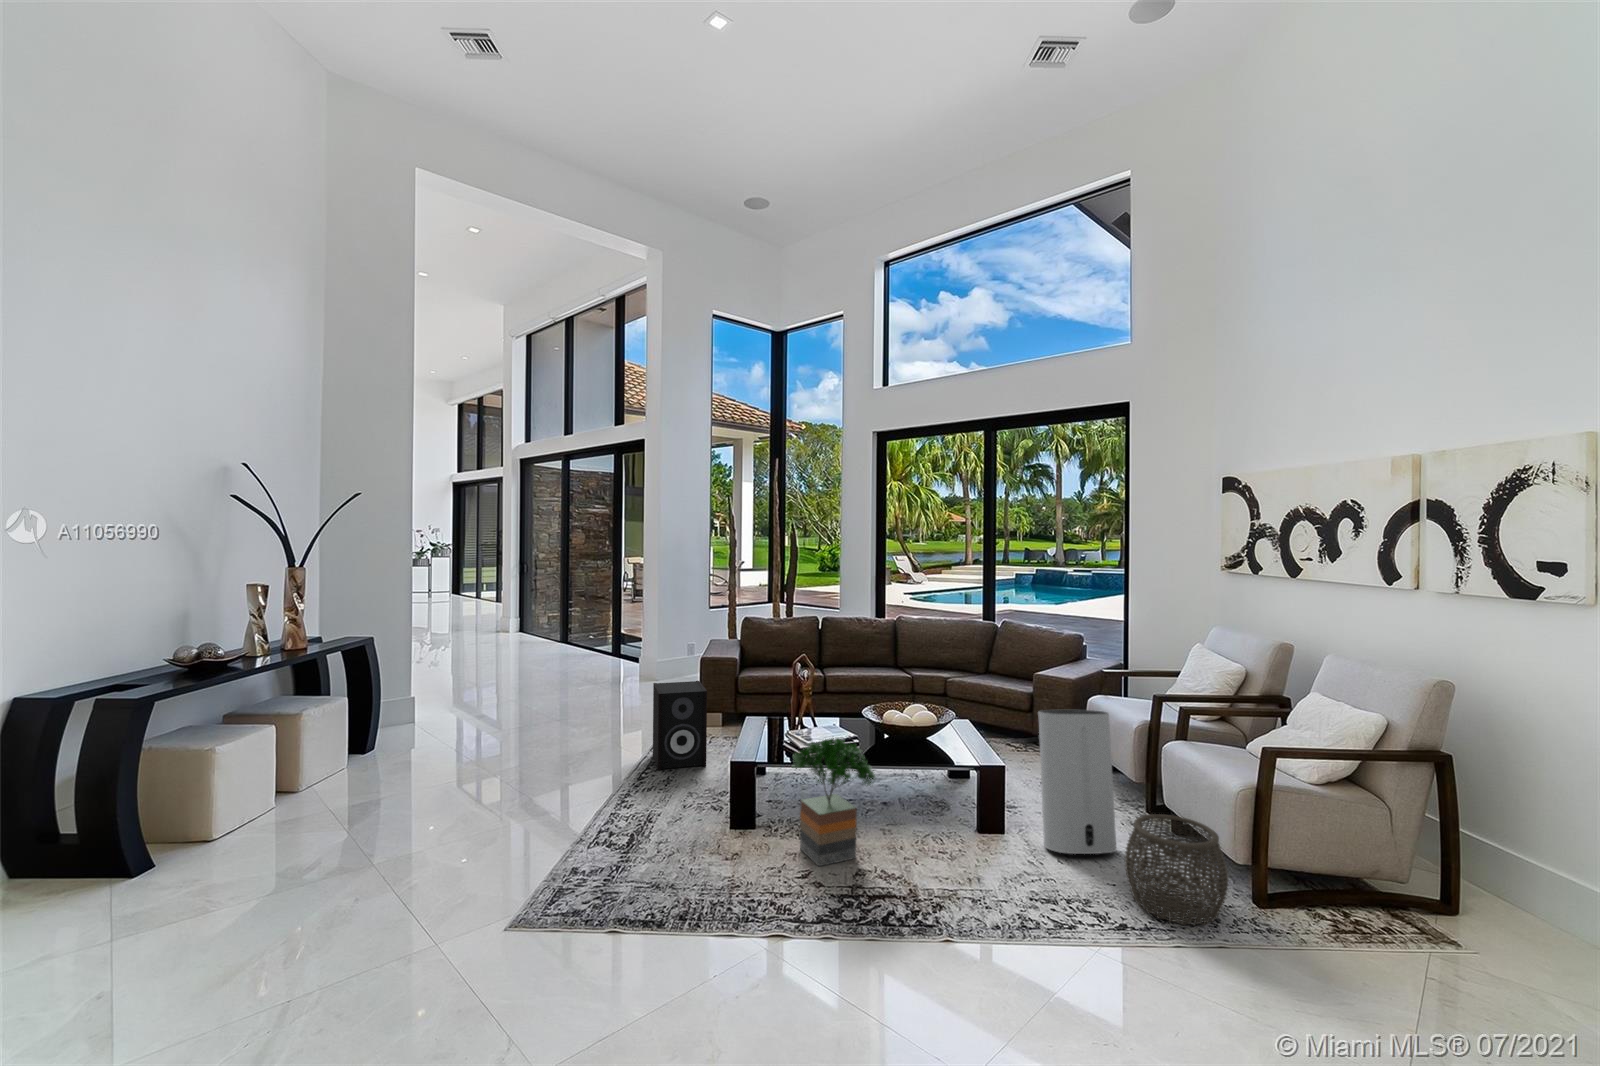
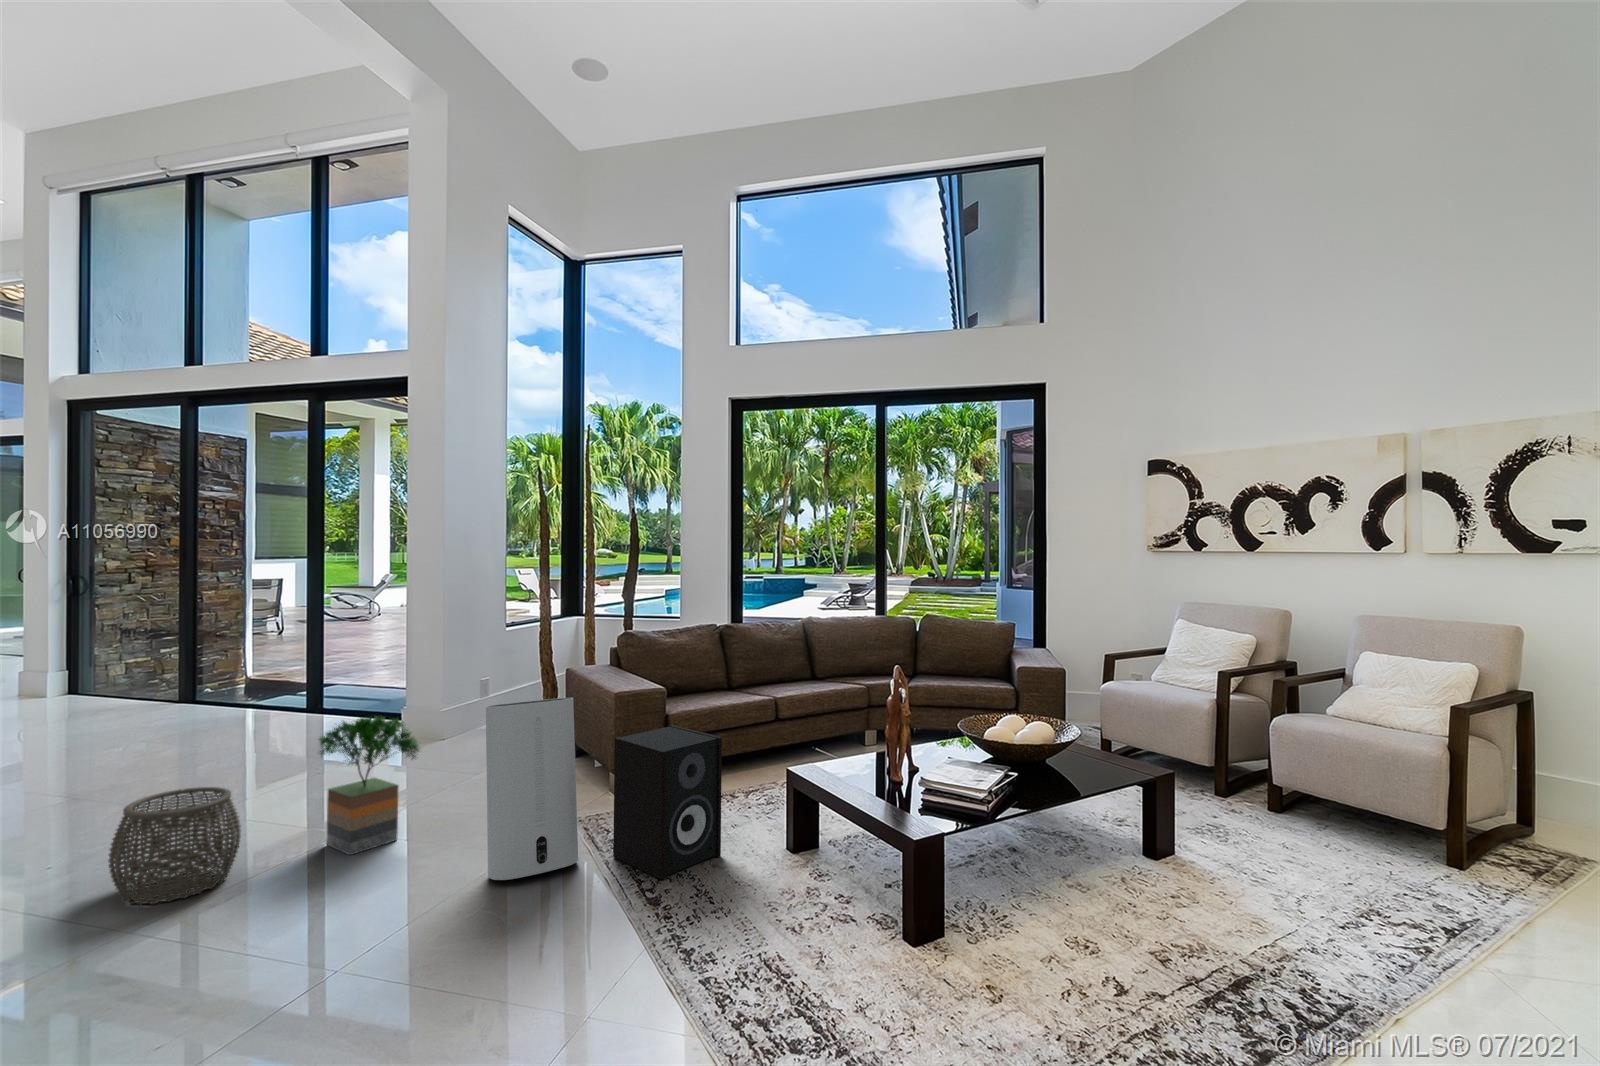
air purifier: present [1038,710,1116,854] -> present [486,698,578,880]
potted tree: present [793,738,875,866] -> present [319,716,420,855]
woven basket: present [1124,814,1229,926] -> present [109,787,241,905]

